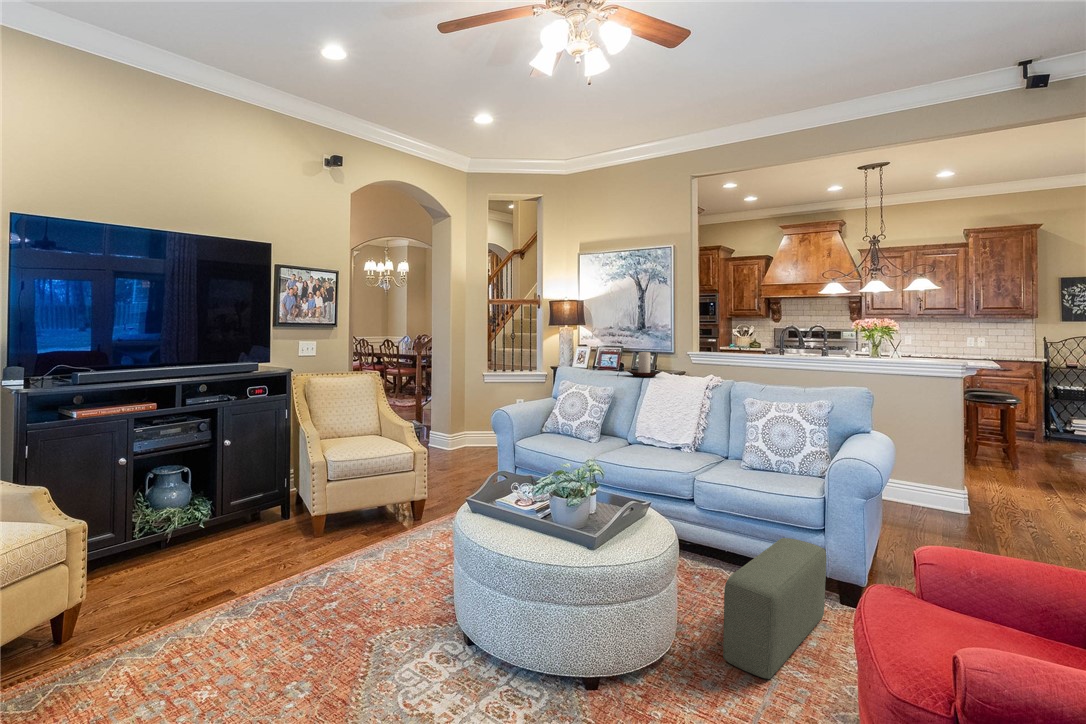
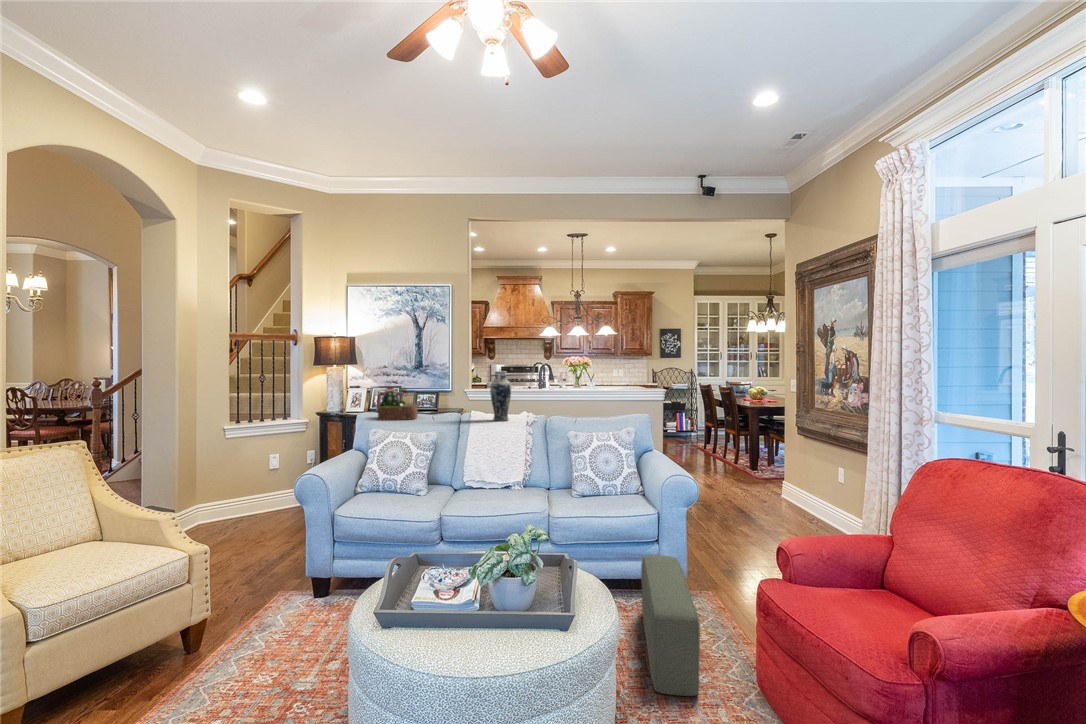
vase: none [673,329,695,381] -> present [490,371,511,421]
succulent plant: none [571,343,611,374] -> present [378,387,418,420]
candle holder: present [627,352,662,377] -> none [439,393,474,419]

